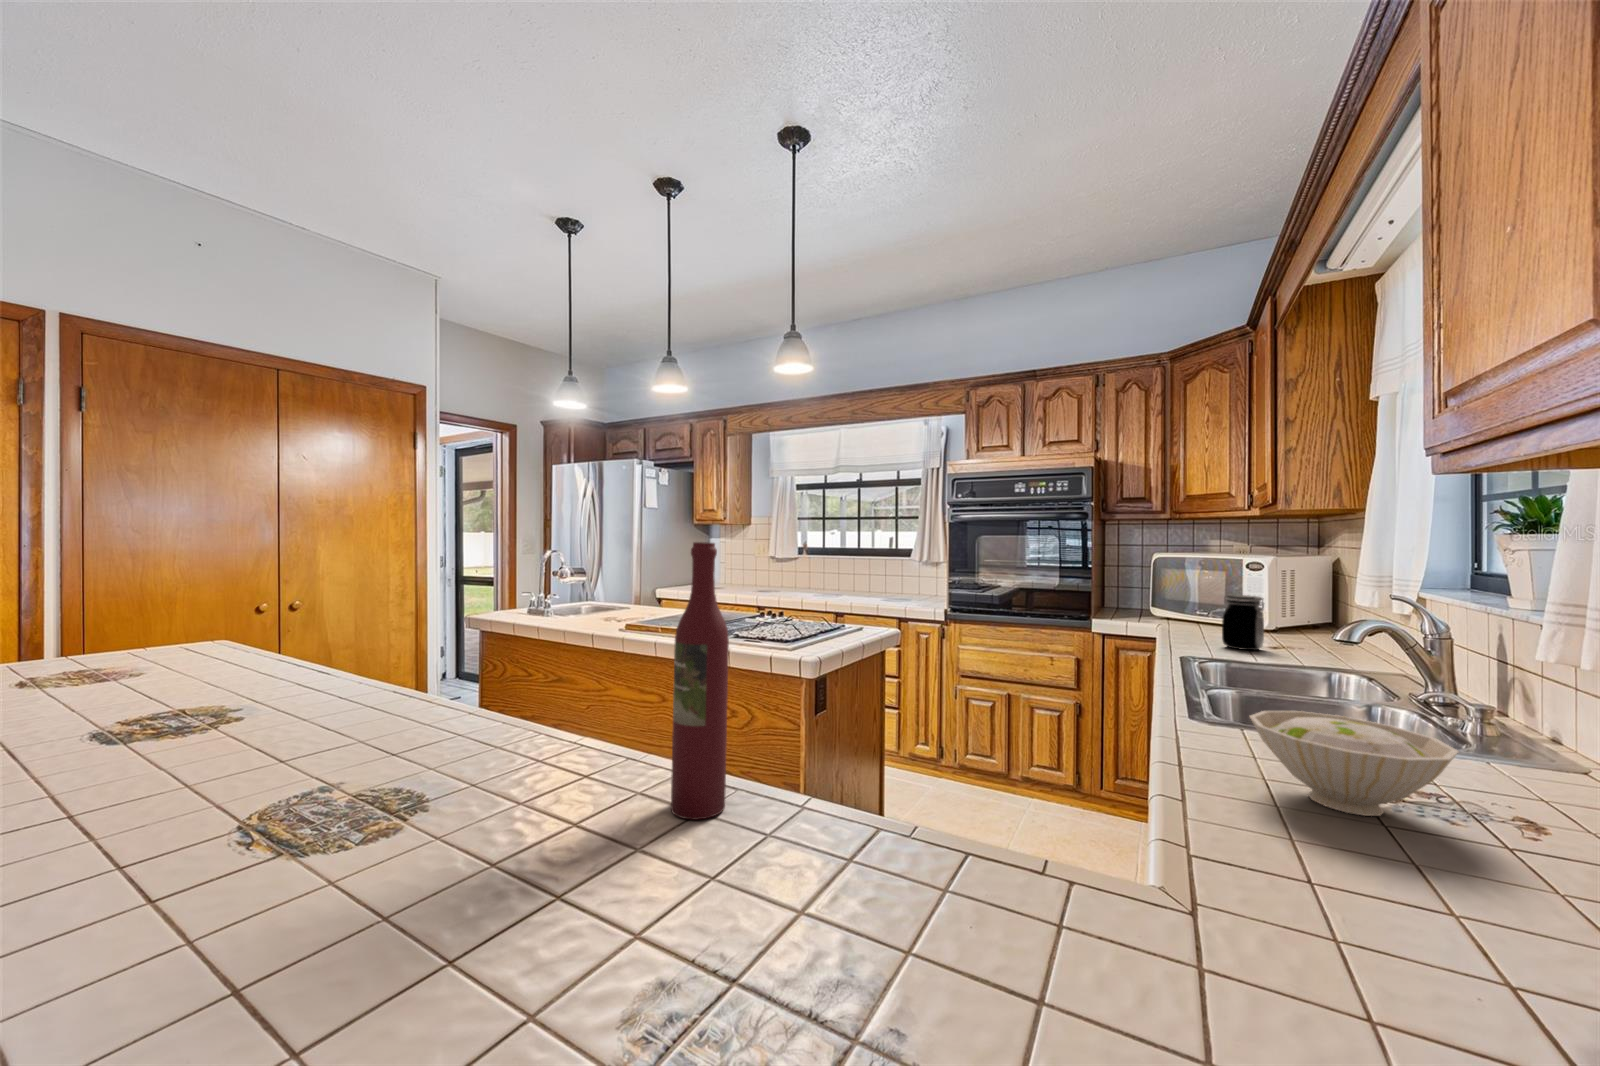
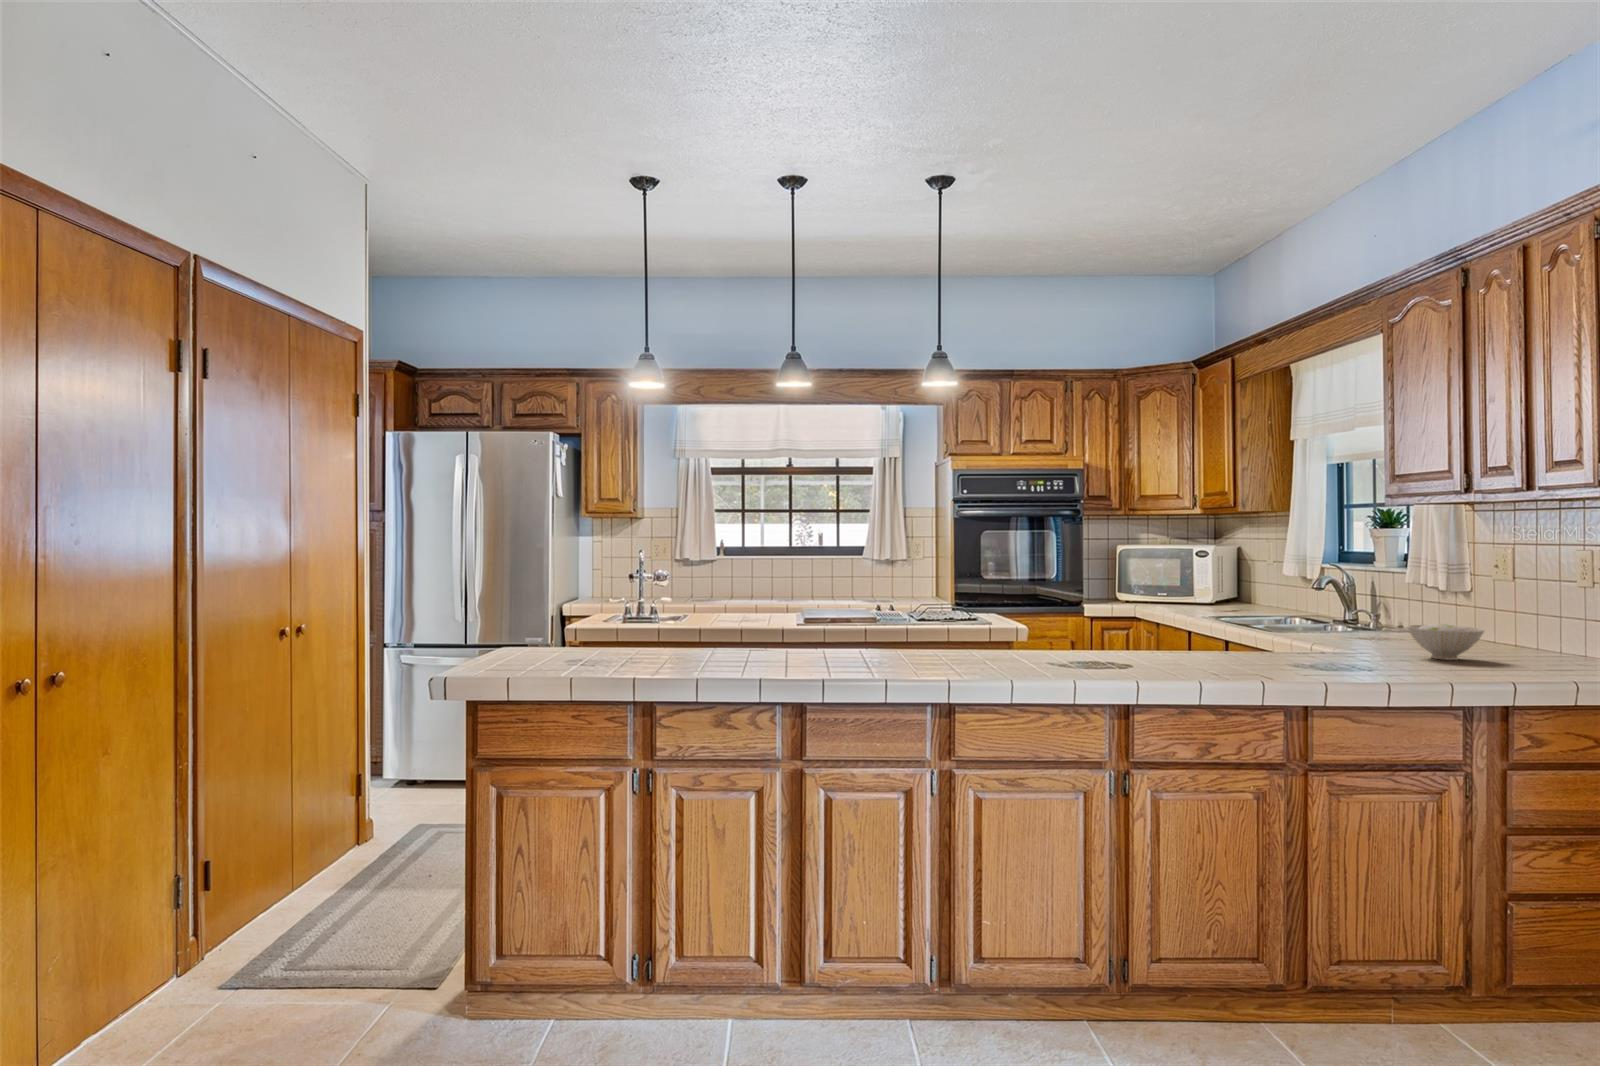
wine bottle: present [671,542,729,820] -> none [1299,558,1328,683]
jar: present [1222,595,1264,650] -> none [1209,577,1240,617]

